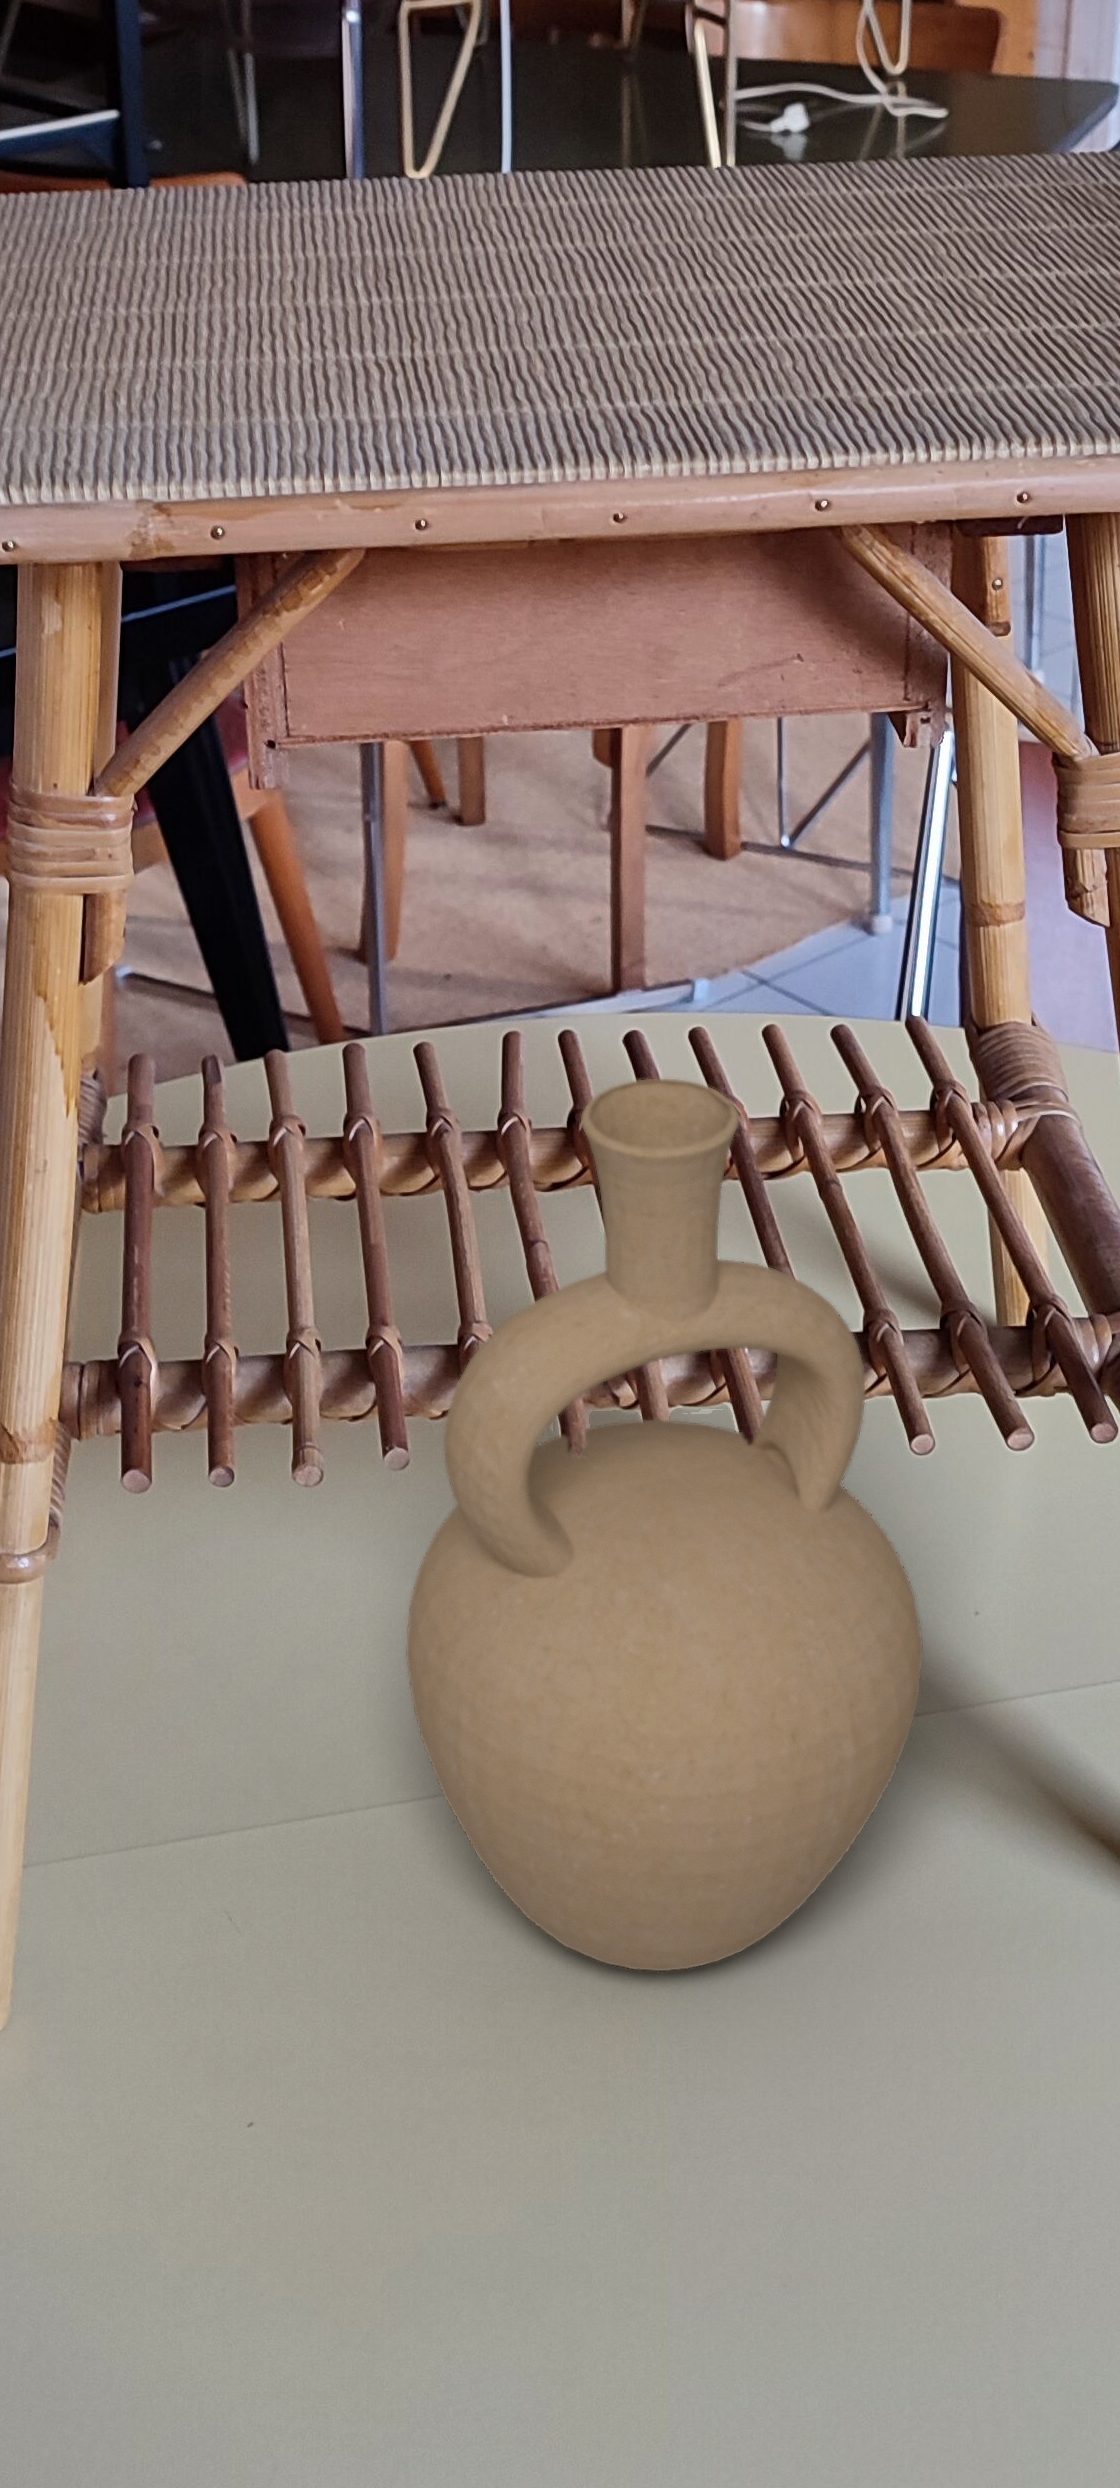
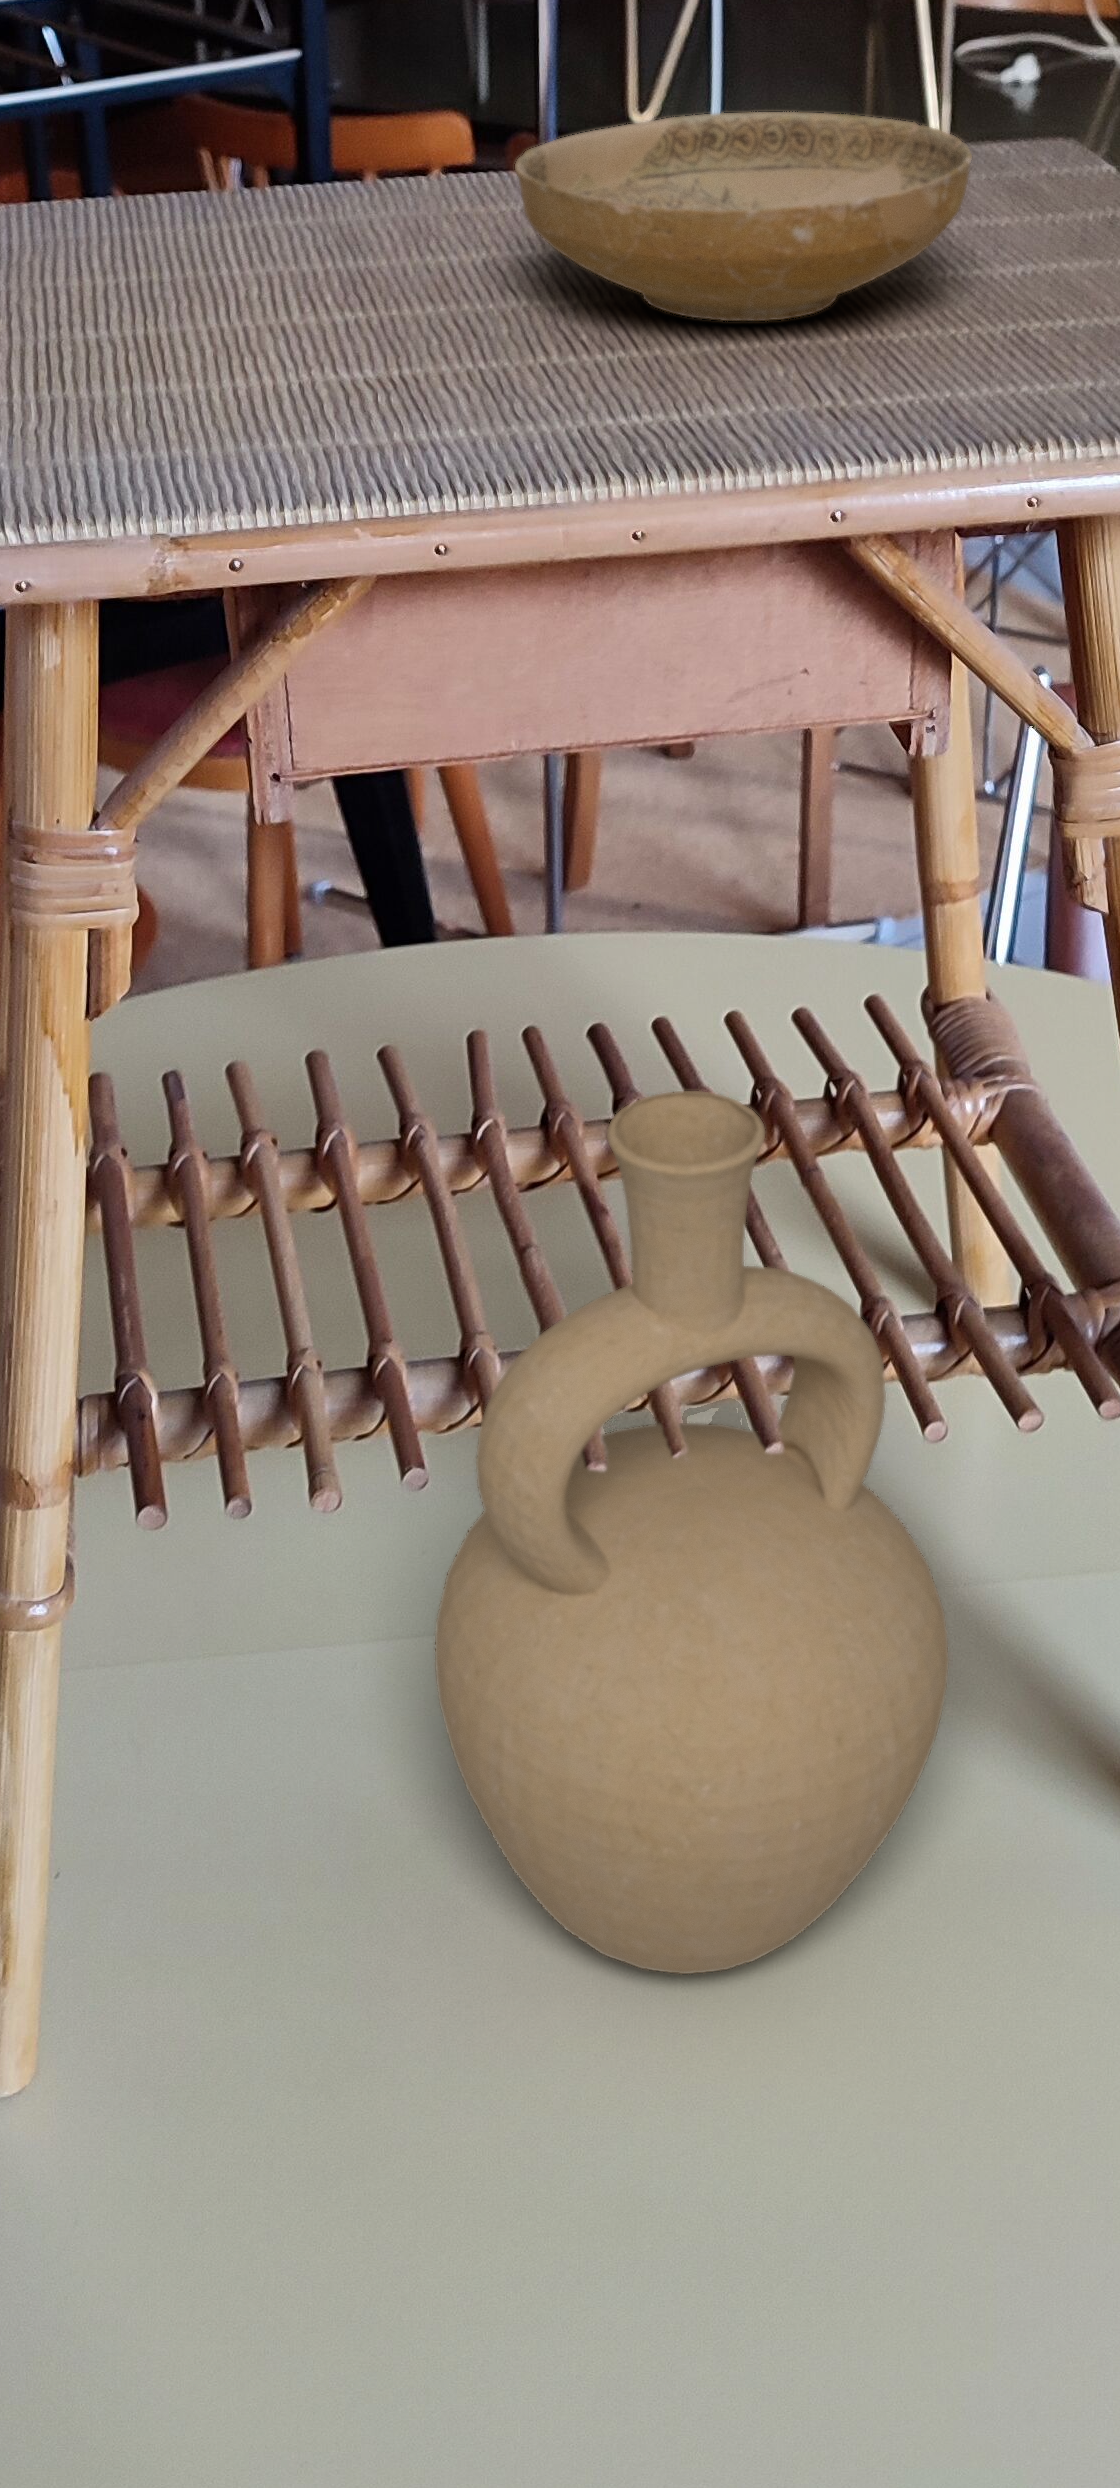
ceramic bowl: none [546,111,1005,315] -> present [515,112,972,321]

